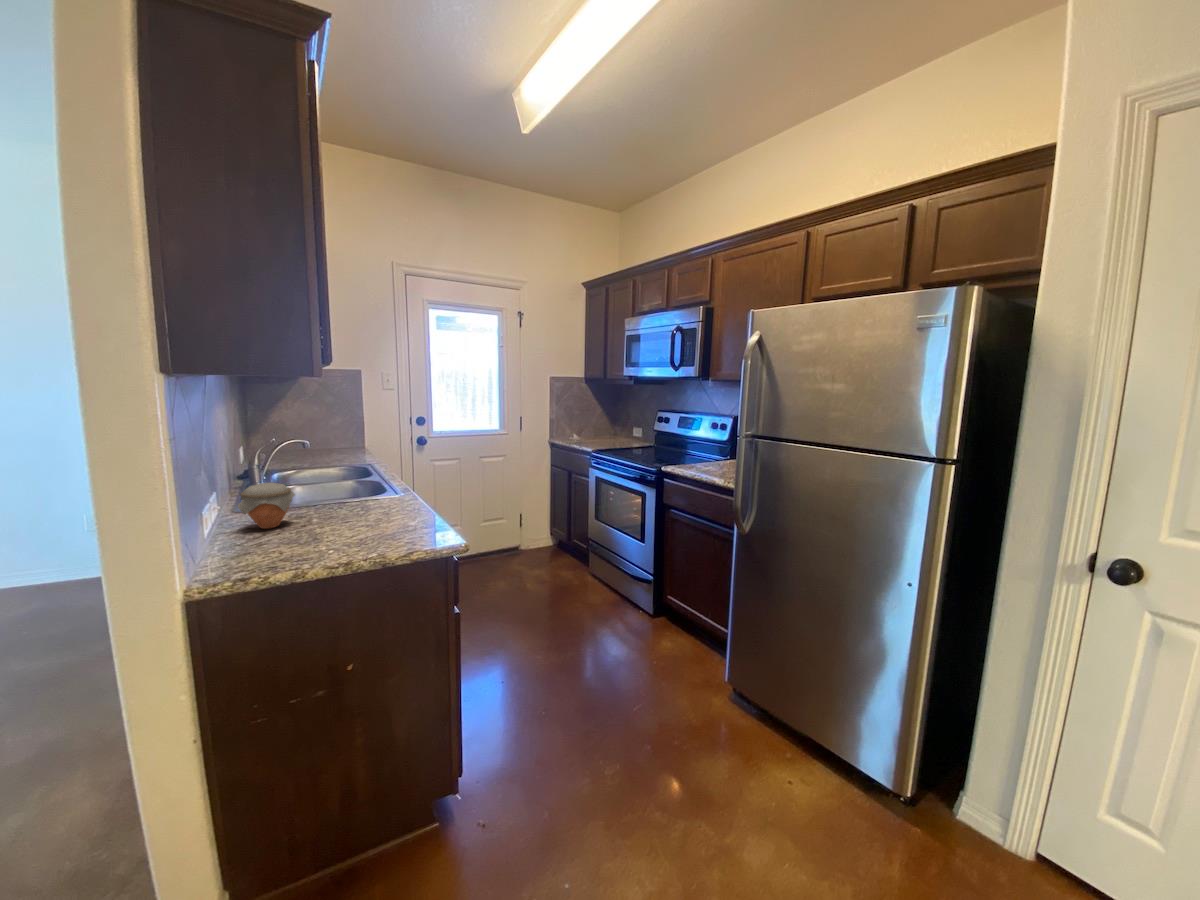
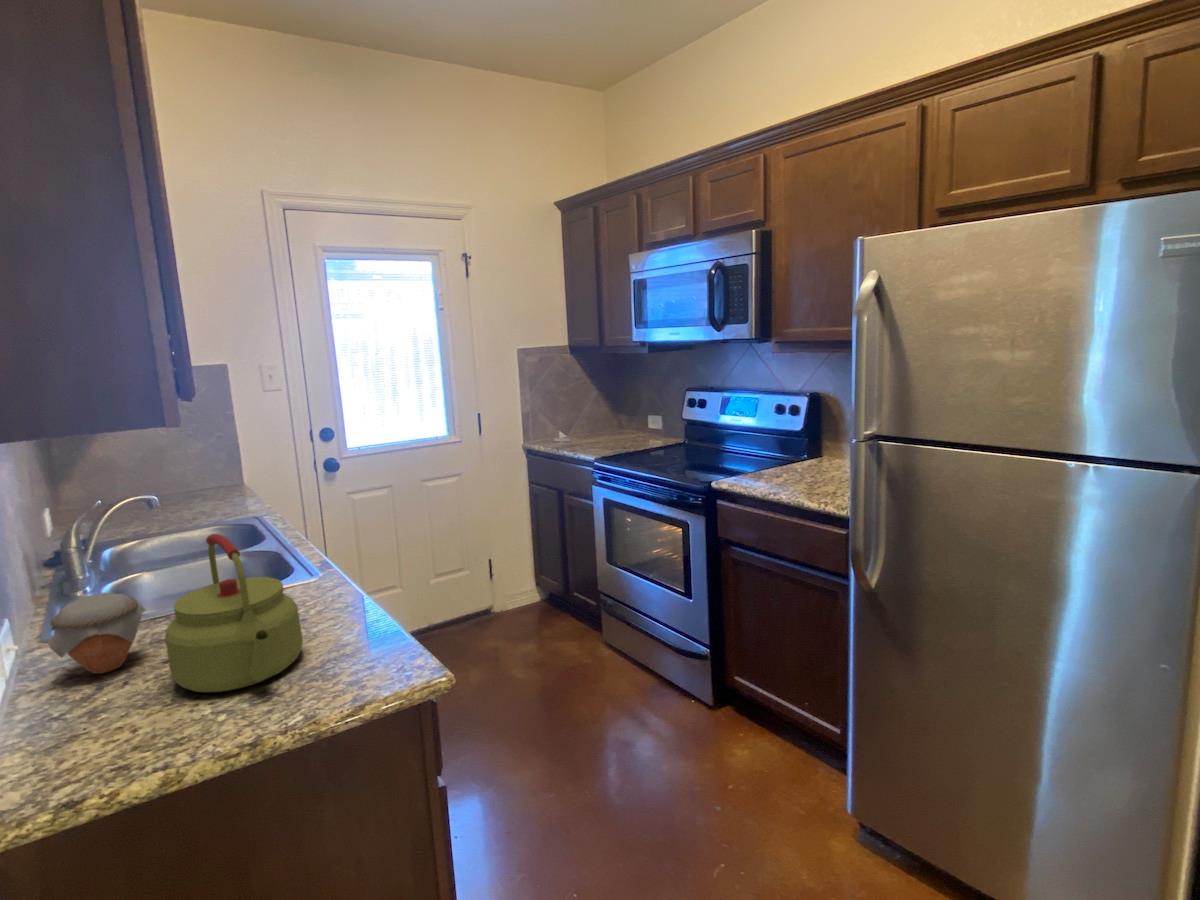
kettle: none [305,450,385,540] -> present [165,534,303,693]

